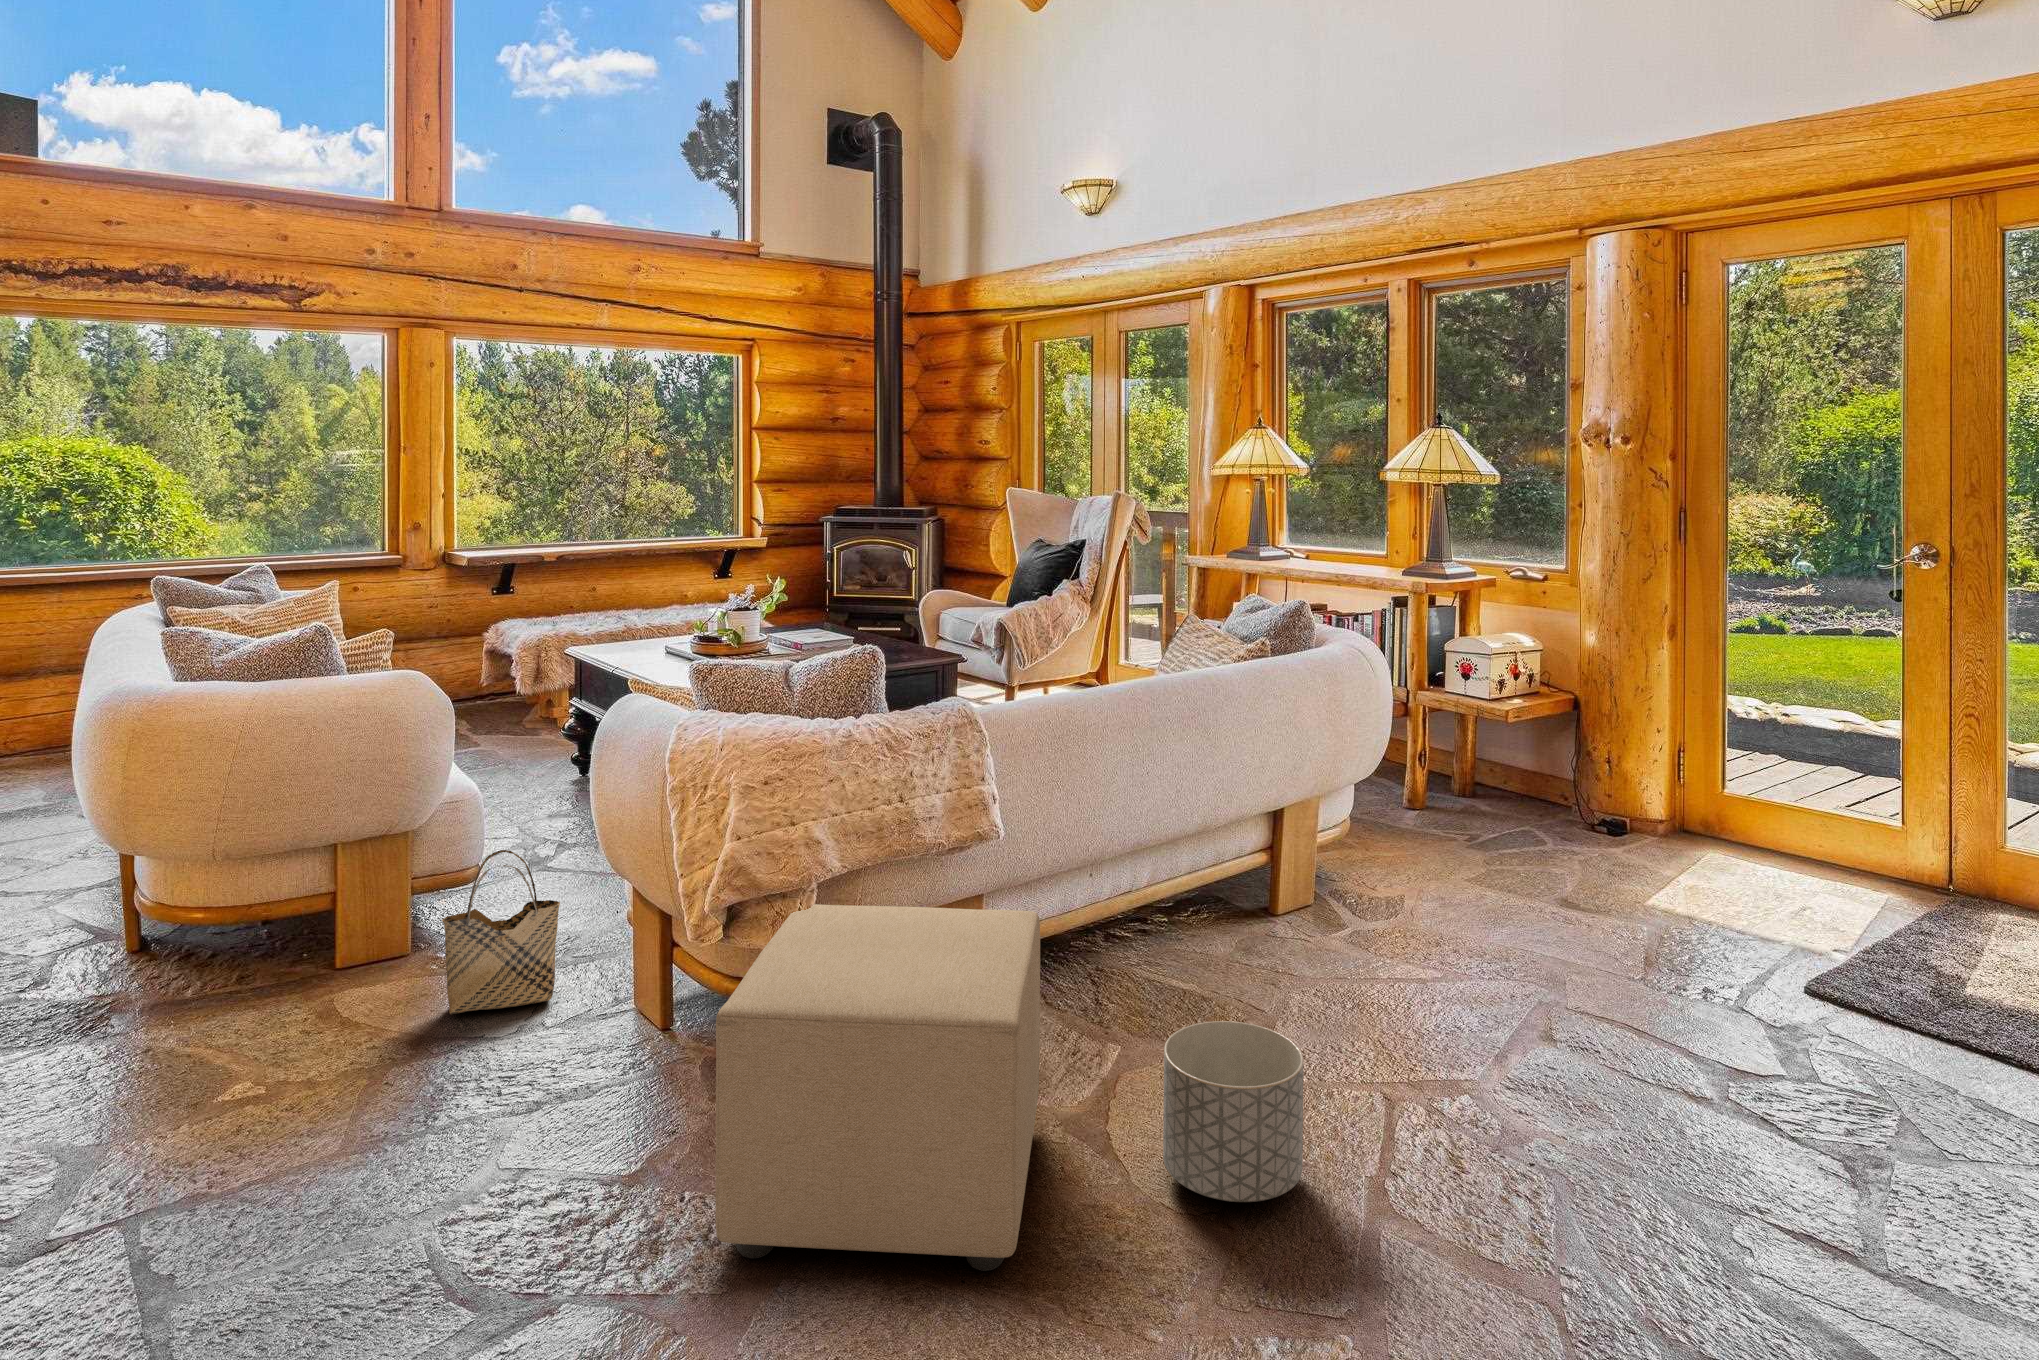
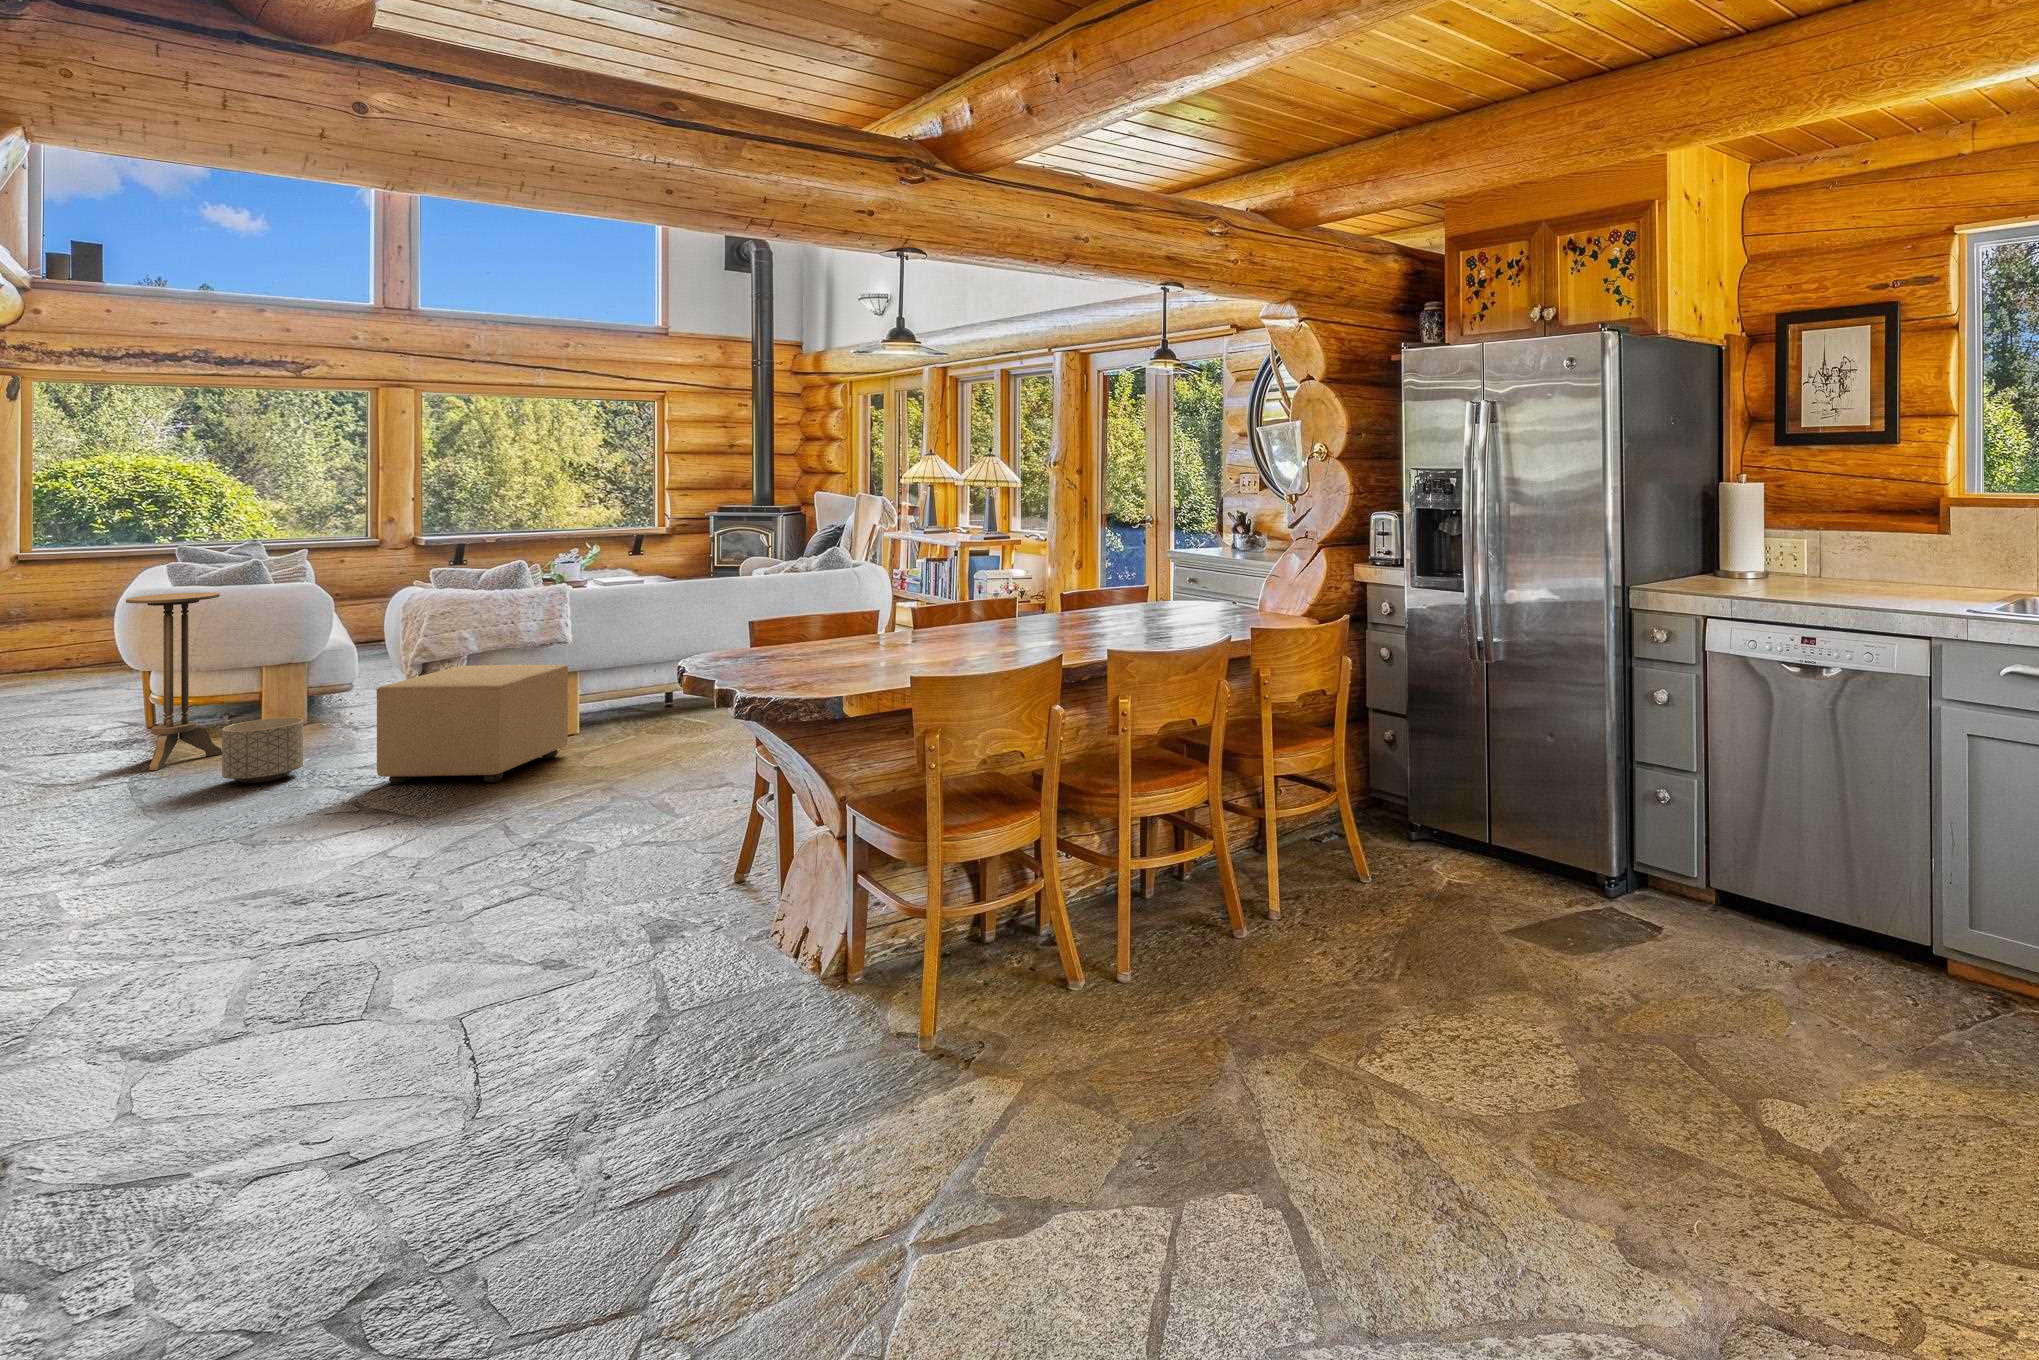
side table: none [125,712,301,1133] -> present [126,592,222,770]
woven basket: present [442,850,560,1014] -> none [308,664,377,738]
planter: present [1163,1021,1303,1202] -> present [222,717,303,783]

